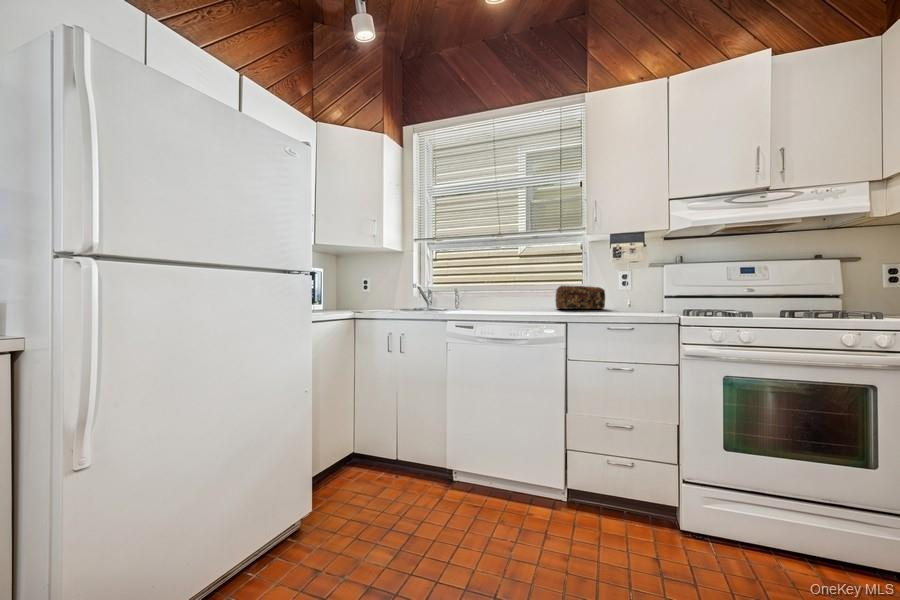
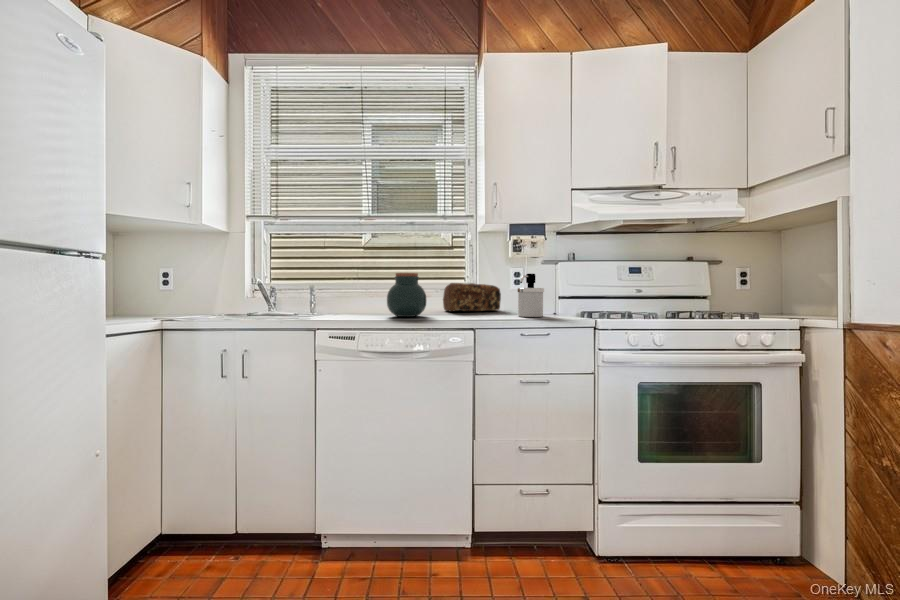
soap dispenser: none [613,276,640,313] -> present [518,274,544,317]
jar: none [504,277,535,312] -> present [387,273,427,317]

